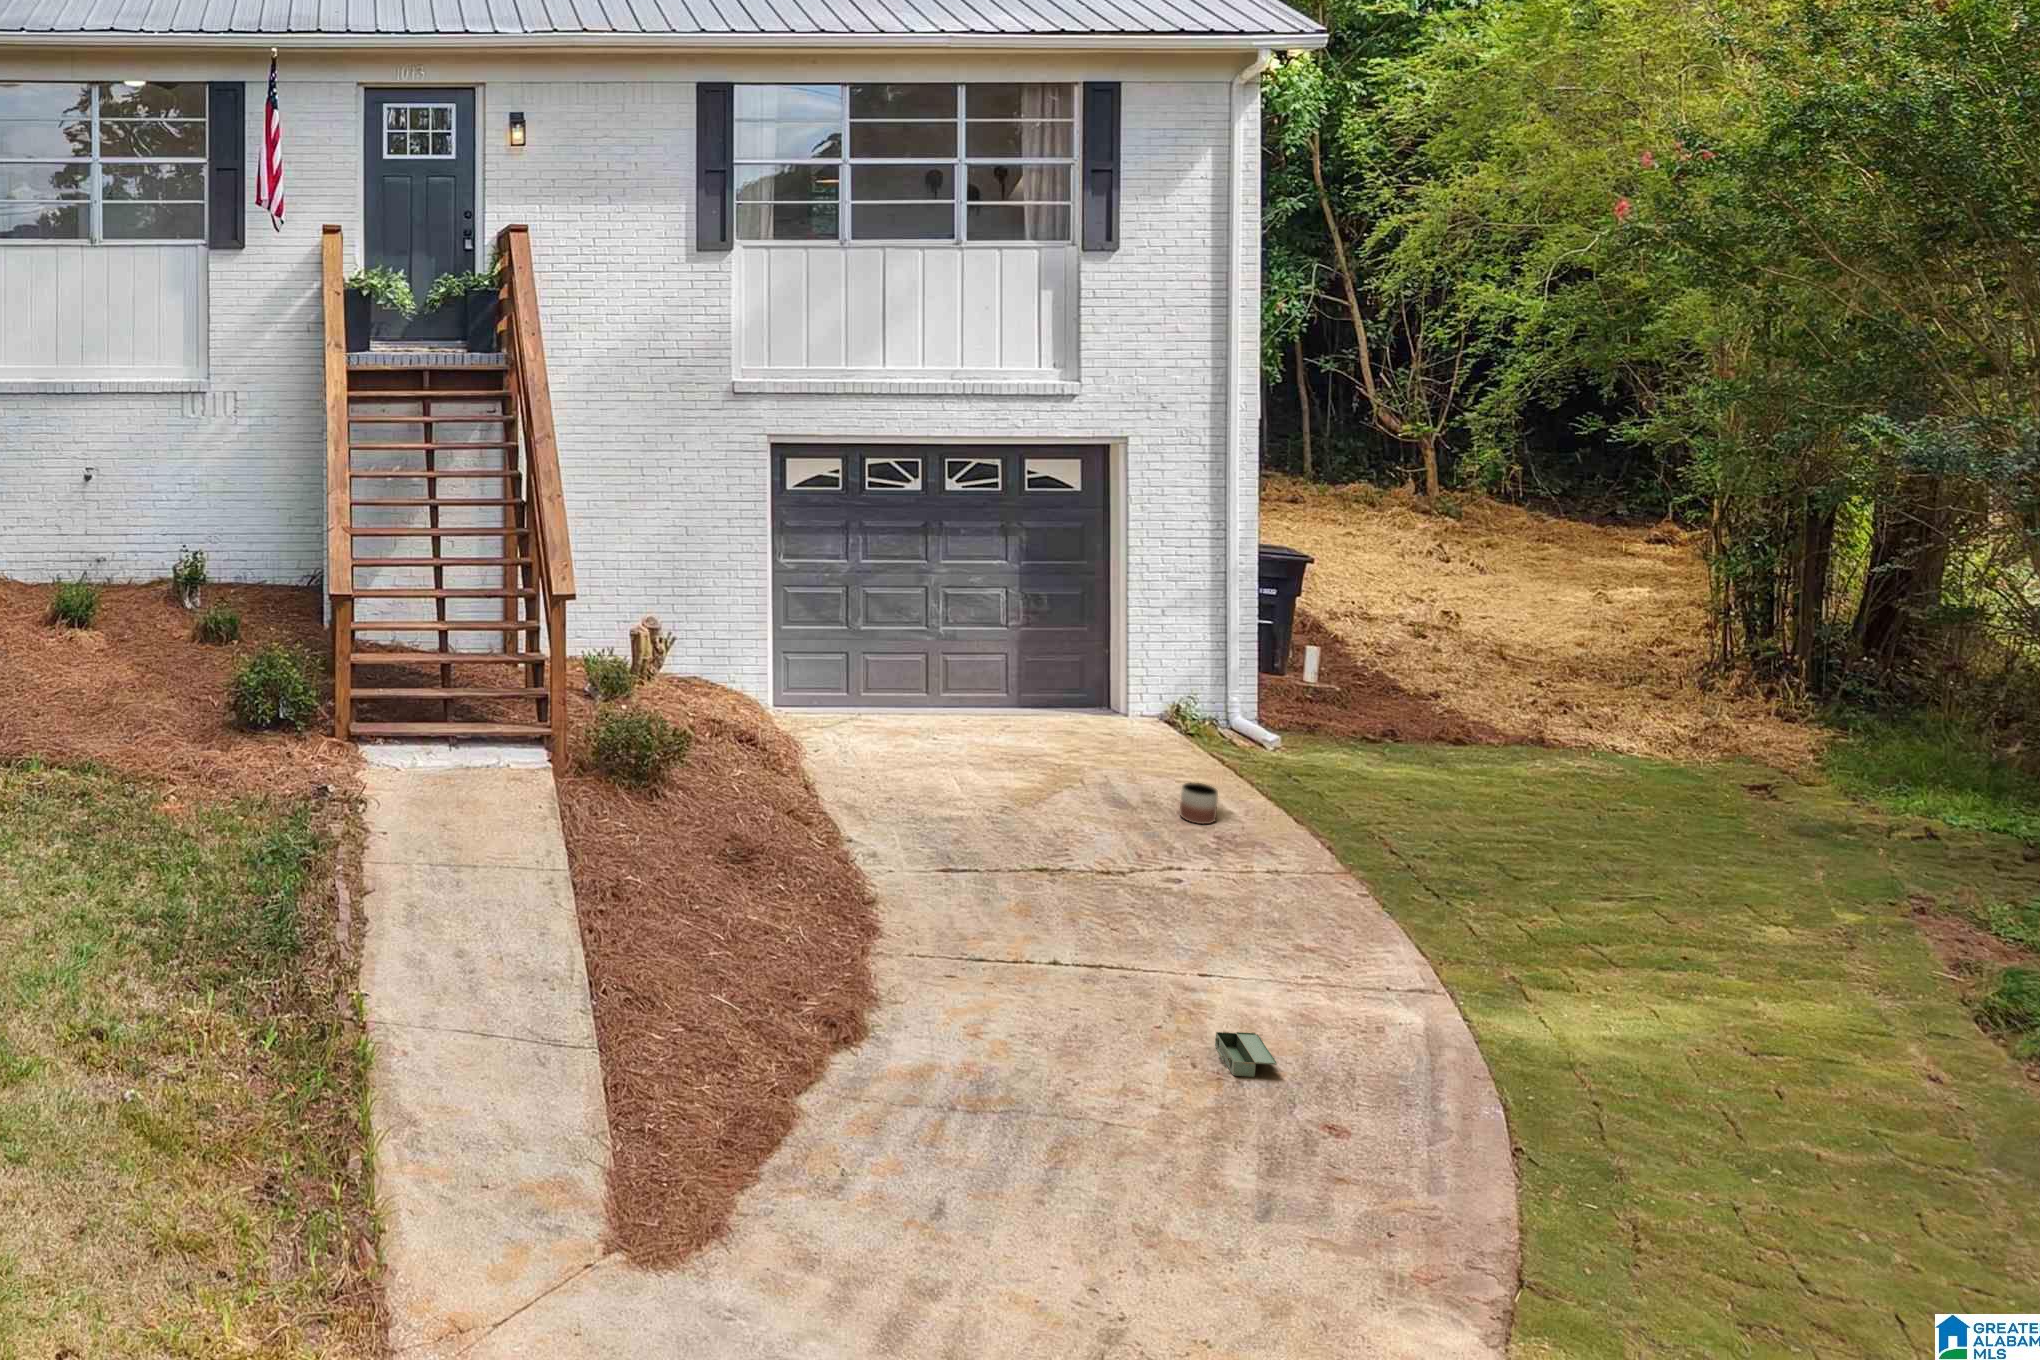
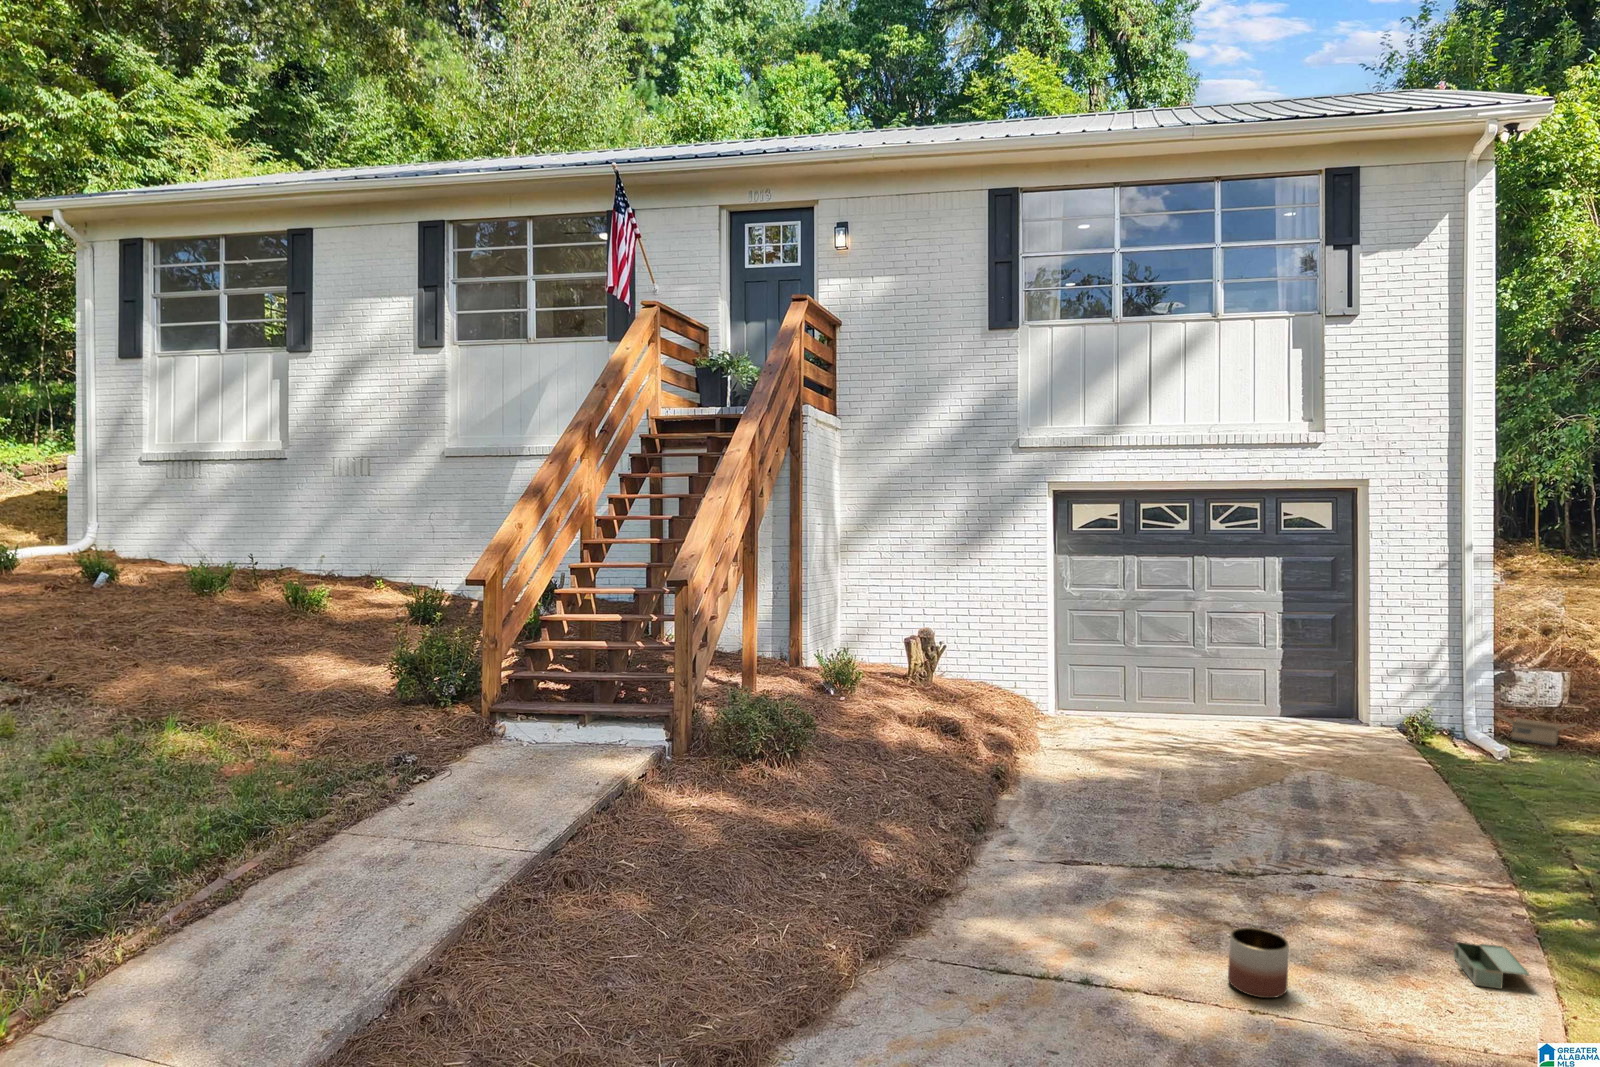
cardboard box: none [1242,695,1325,736] -> present [1495,713,1577,746]
planter: present [1180,782,1218,824] -> present [1228,928,1289,998]

